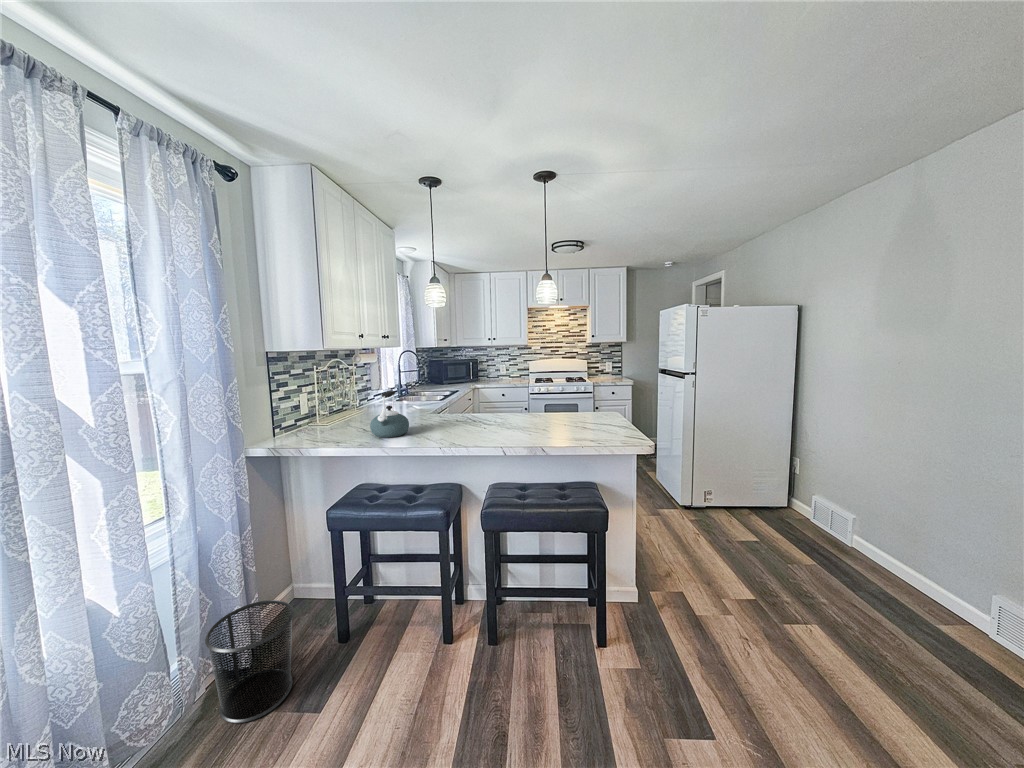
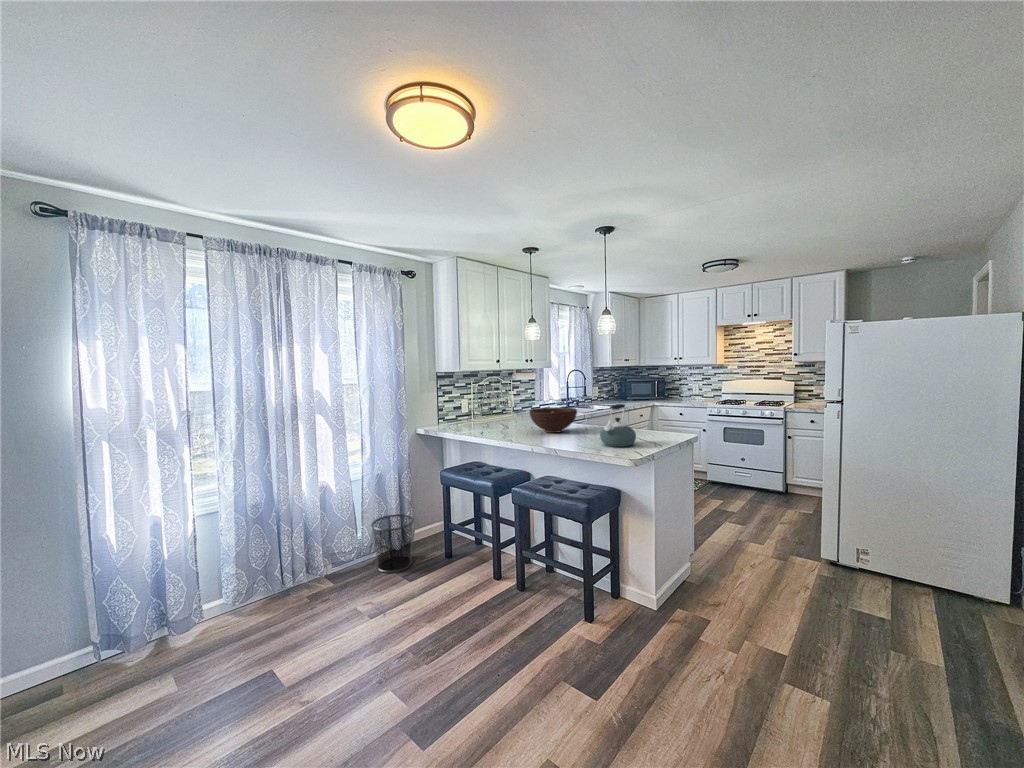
kettle: present [370,391,409,438] -> present [600,404,636,447]
fruit bowl: none [454,397,514,430] -> present [529,407,577,433]

